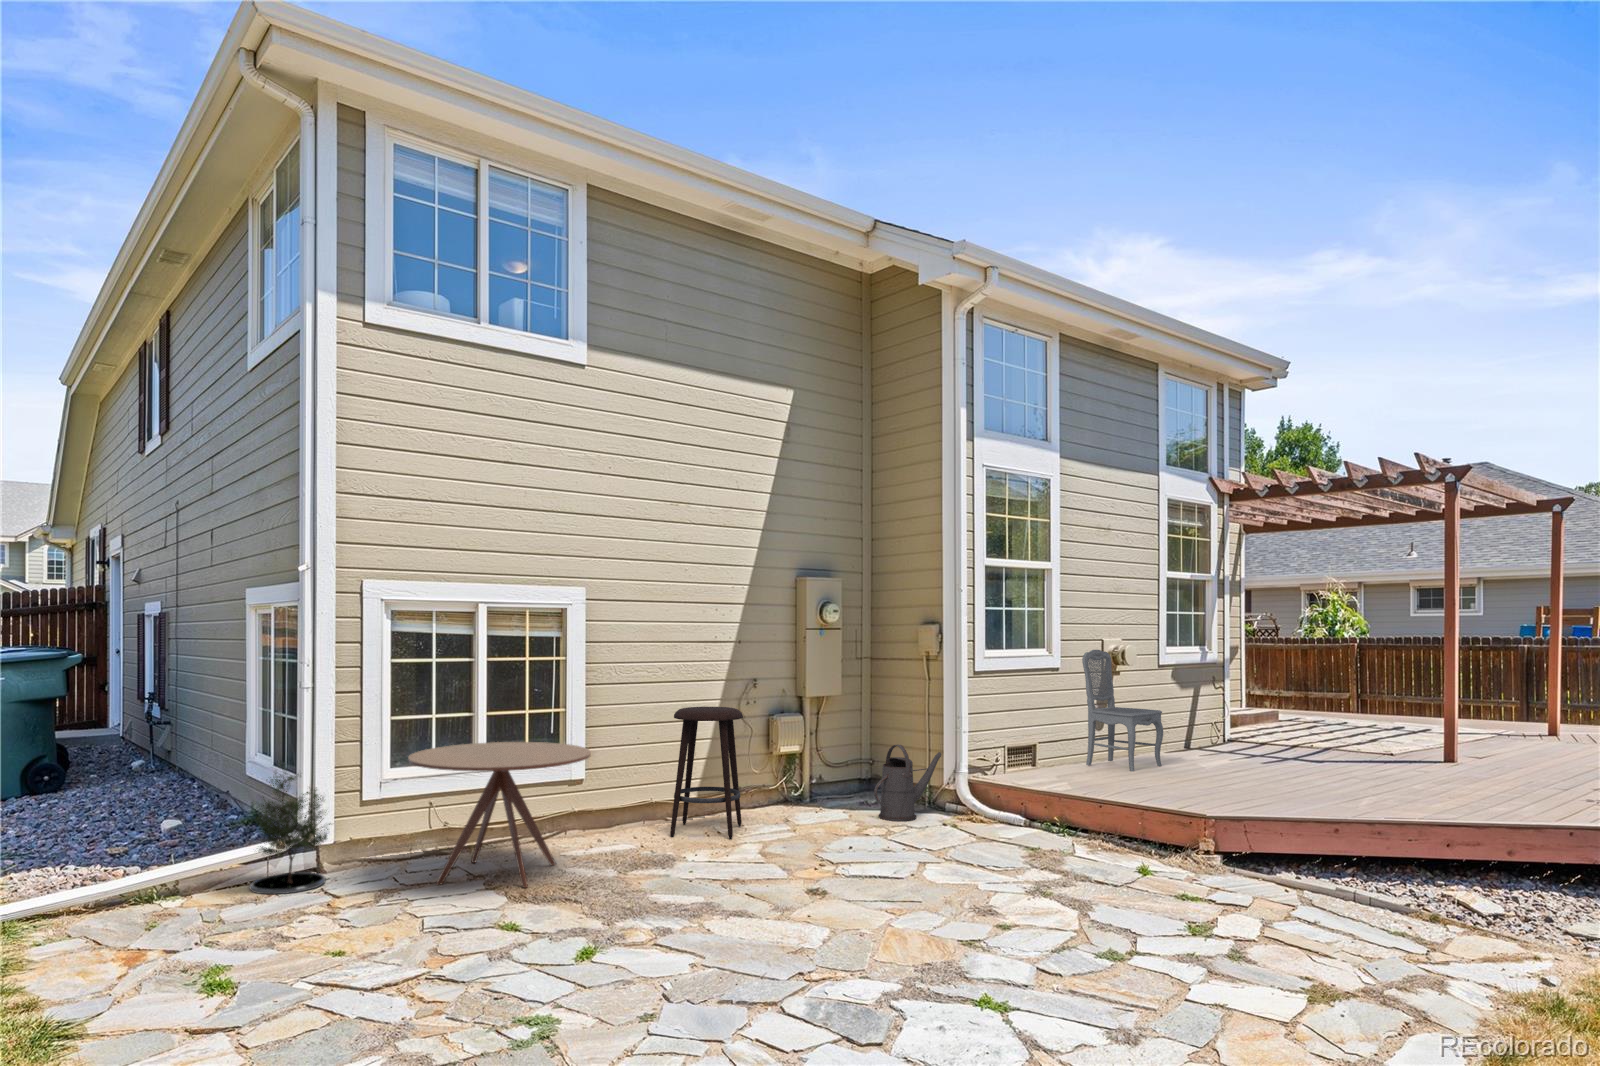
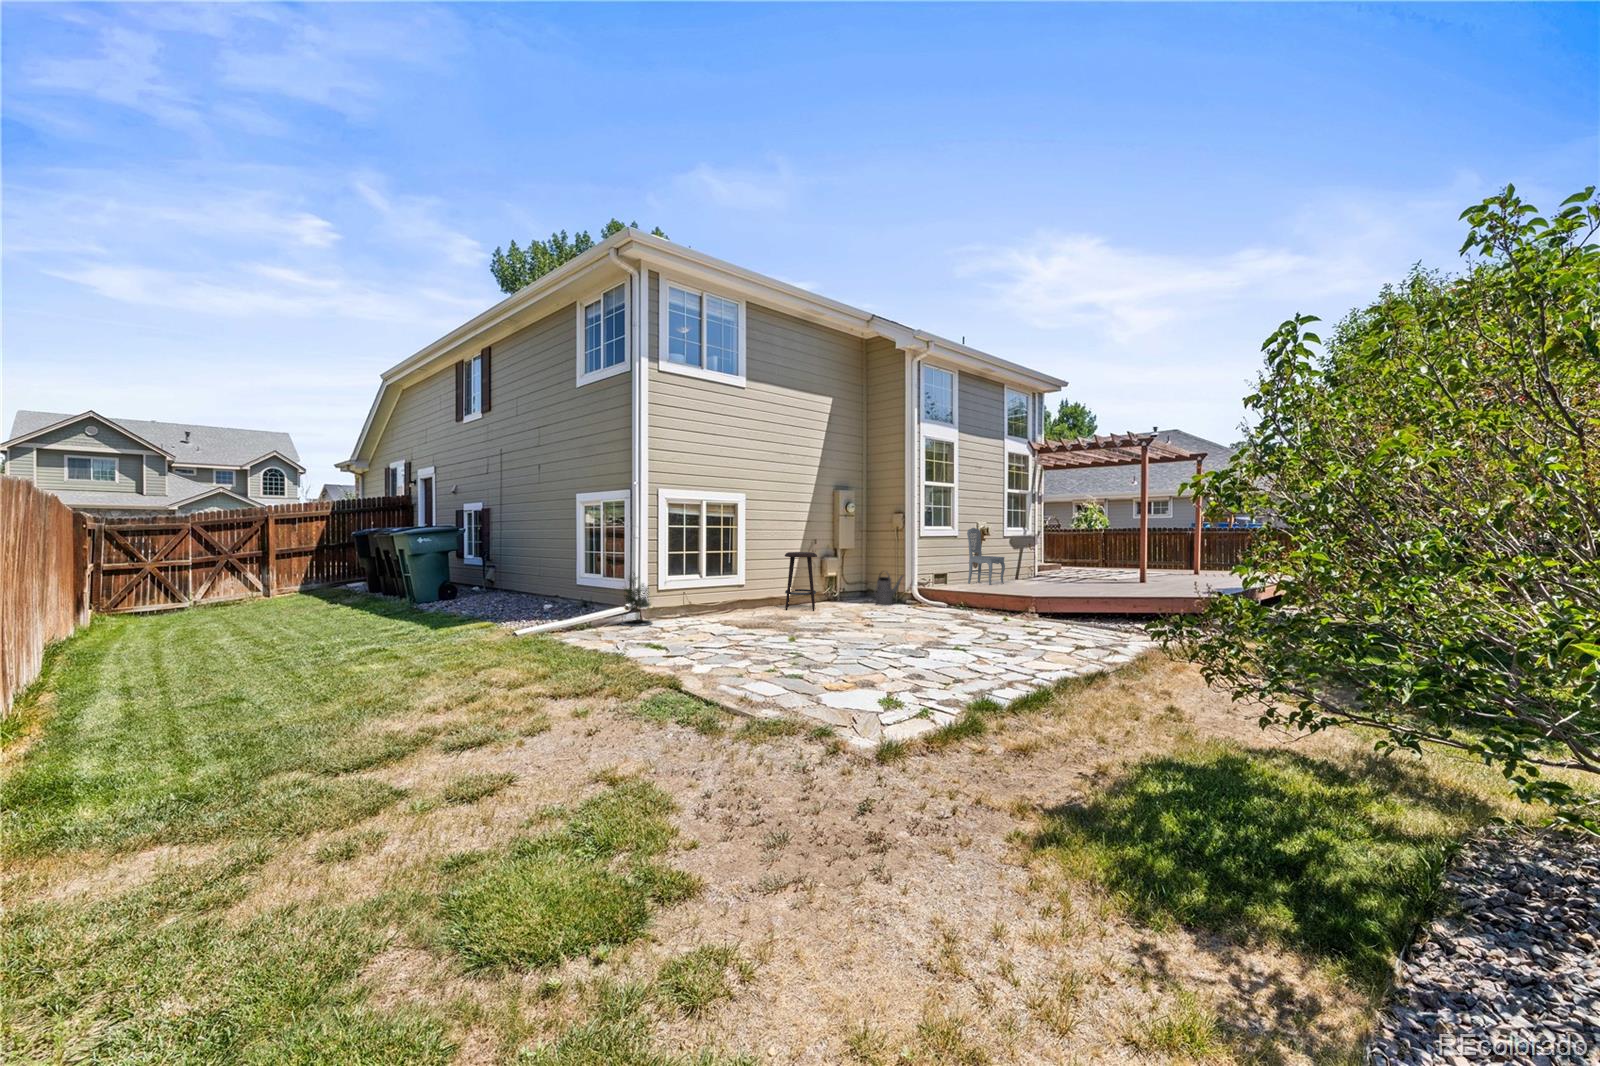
round table: present [408,742,591,888] -> none [684,565,763,624]

